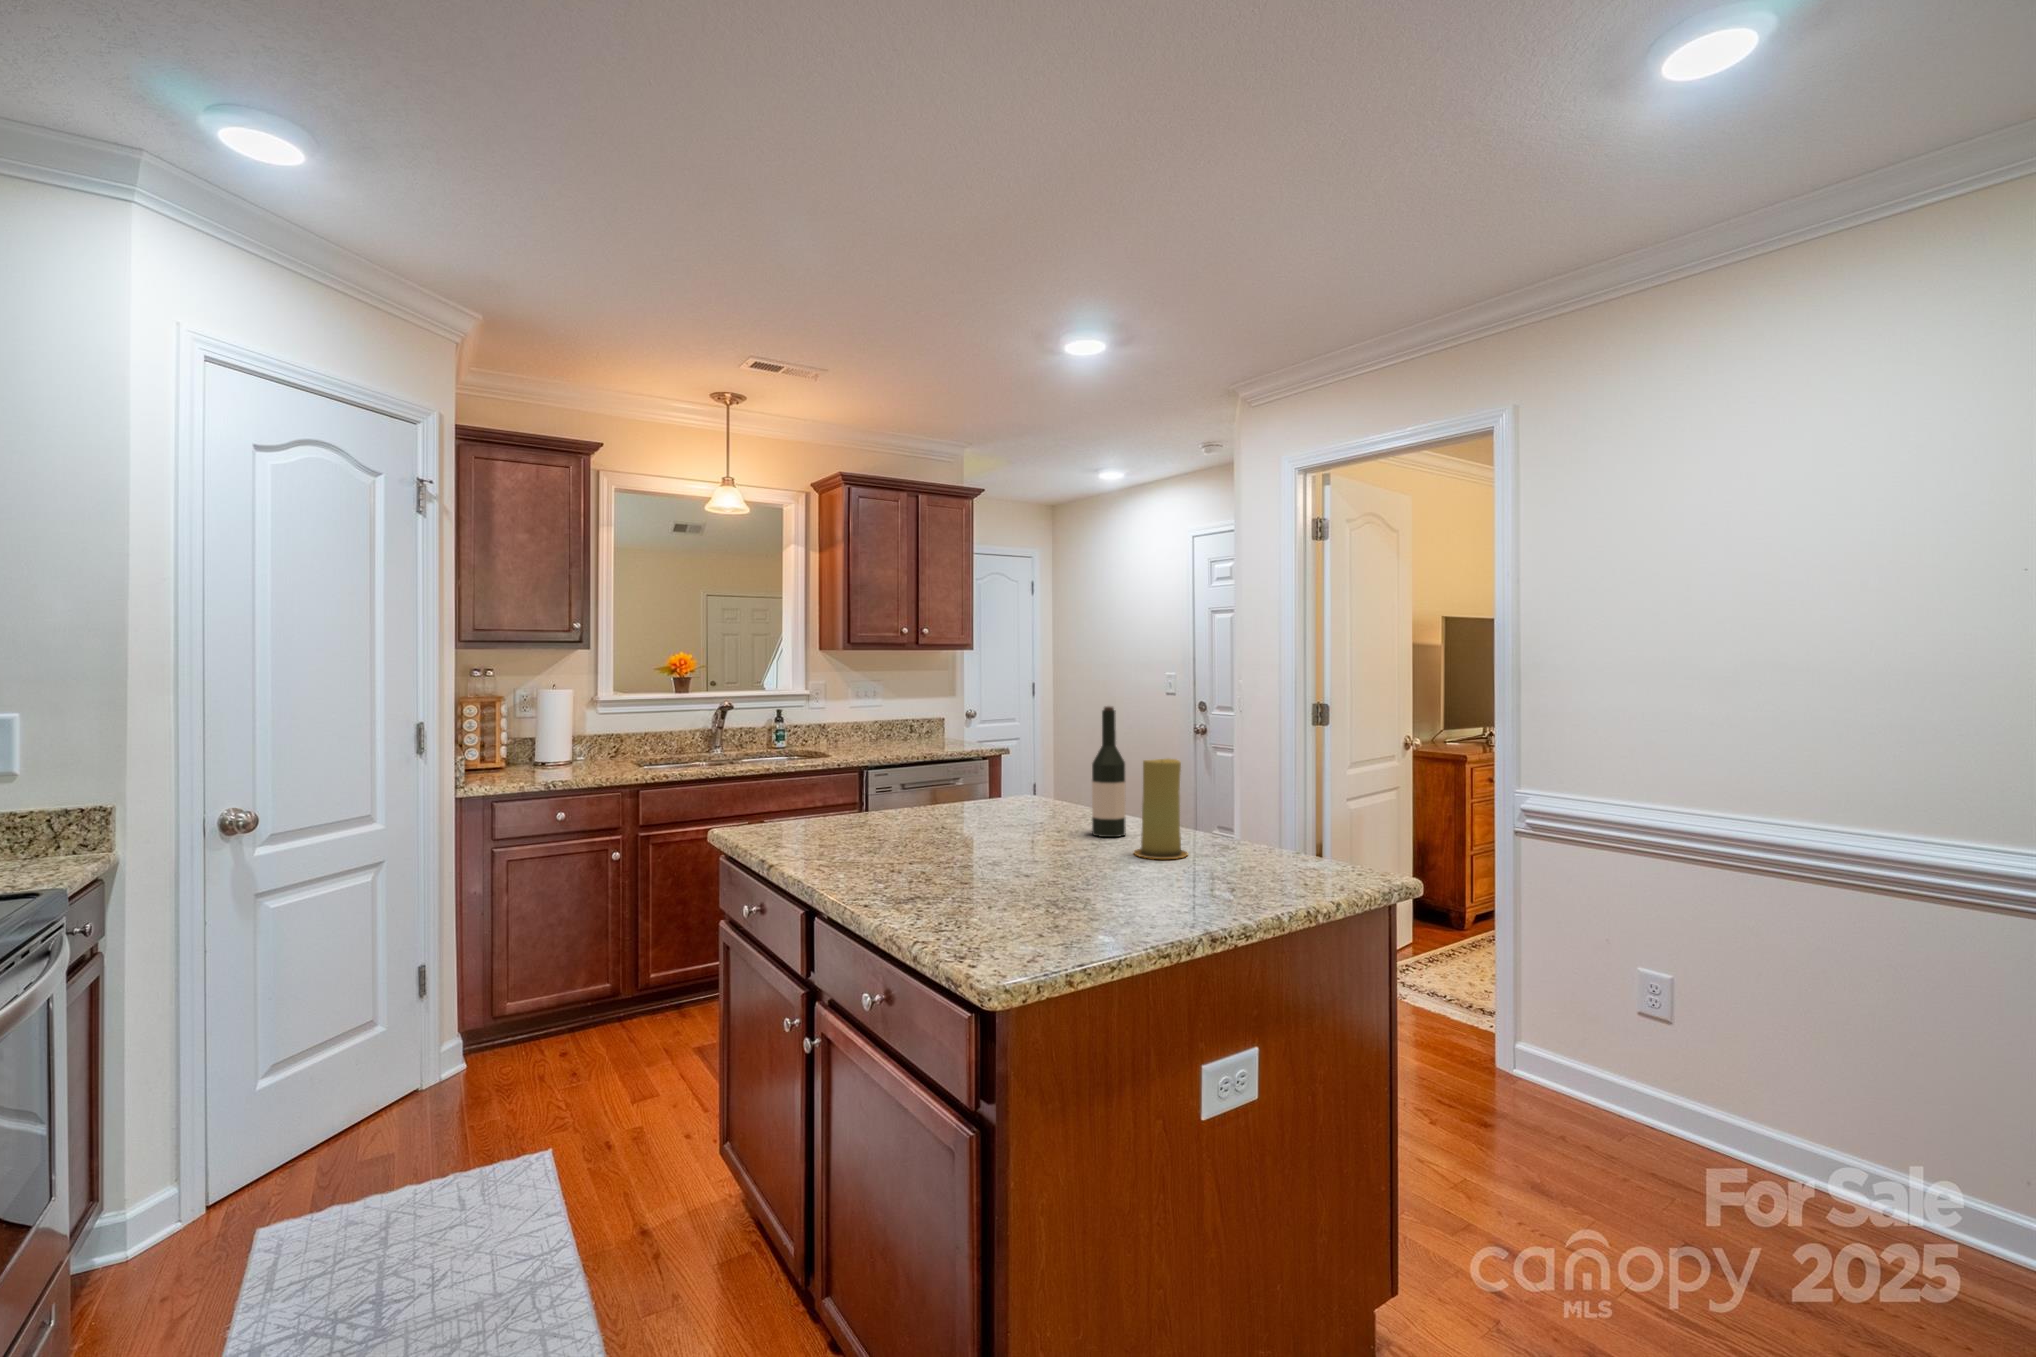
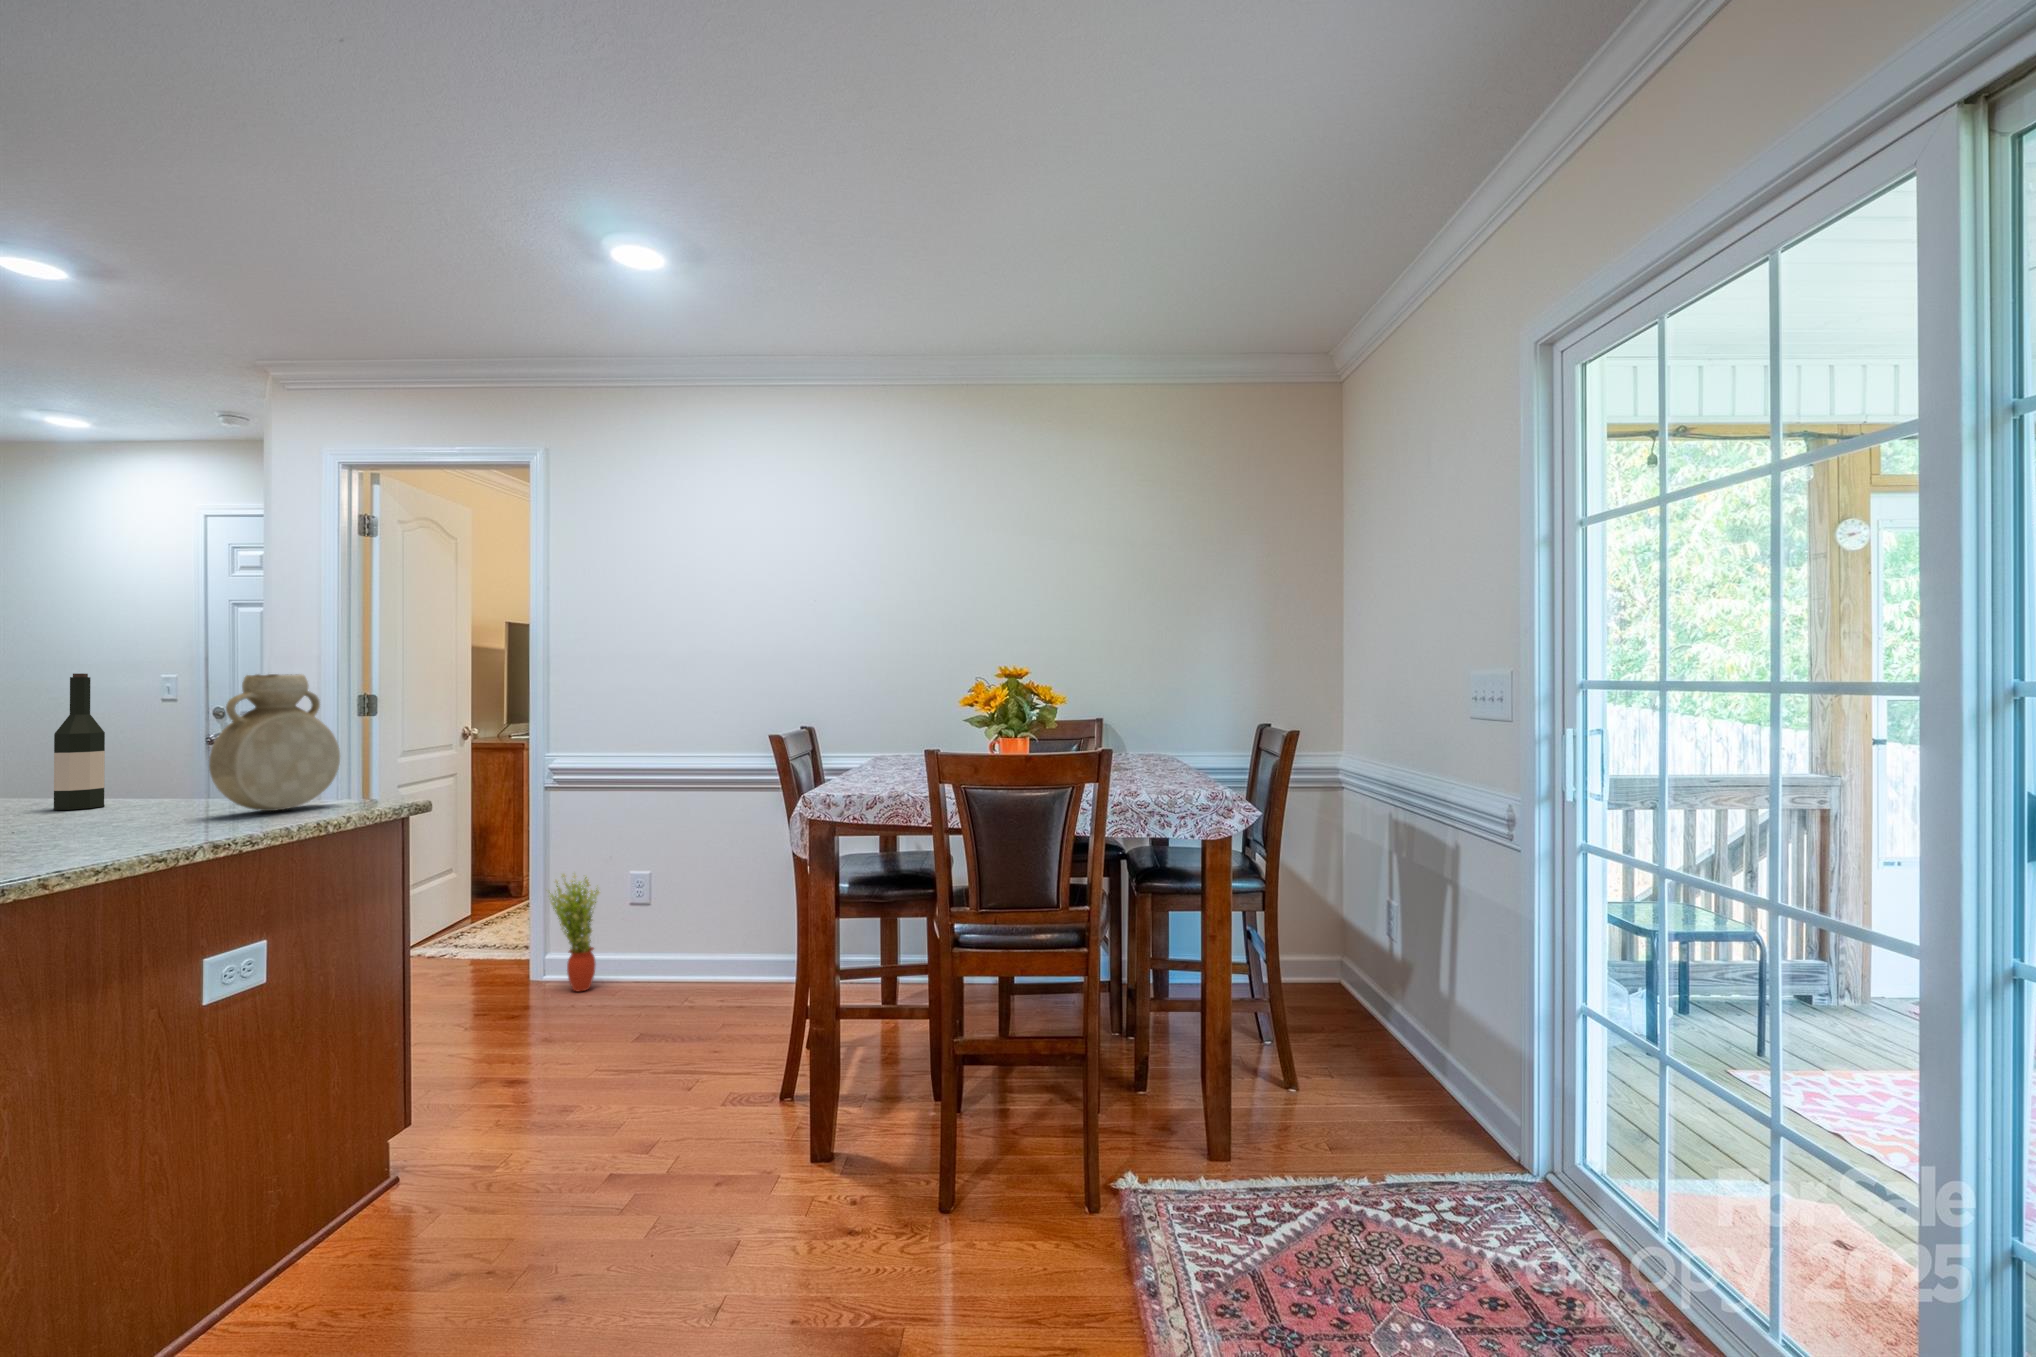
vase: none [1204,717,1323,877] -> present [209,674,340,811]
candle: present [1134,759,1188,859] -> none [117,720,191,815]
potted plant: none [1520,946,1595,1110] -> present [549,874,599,991]

